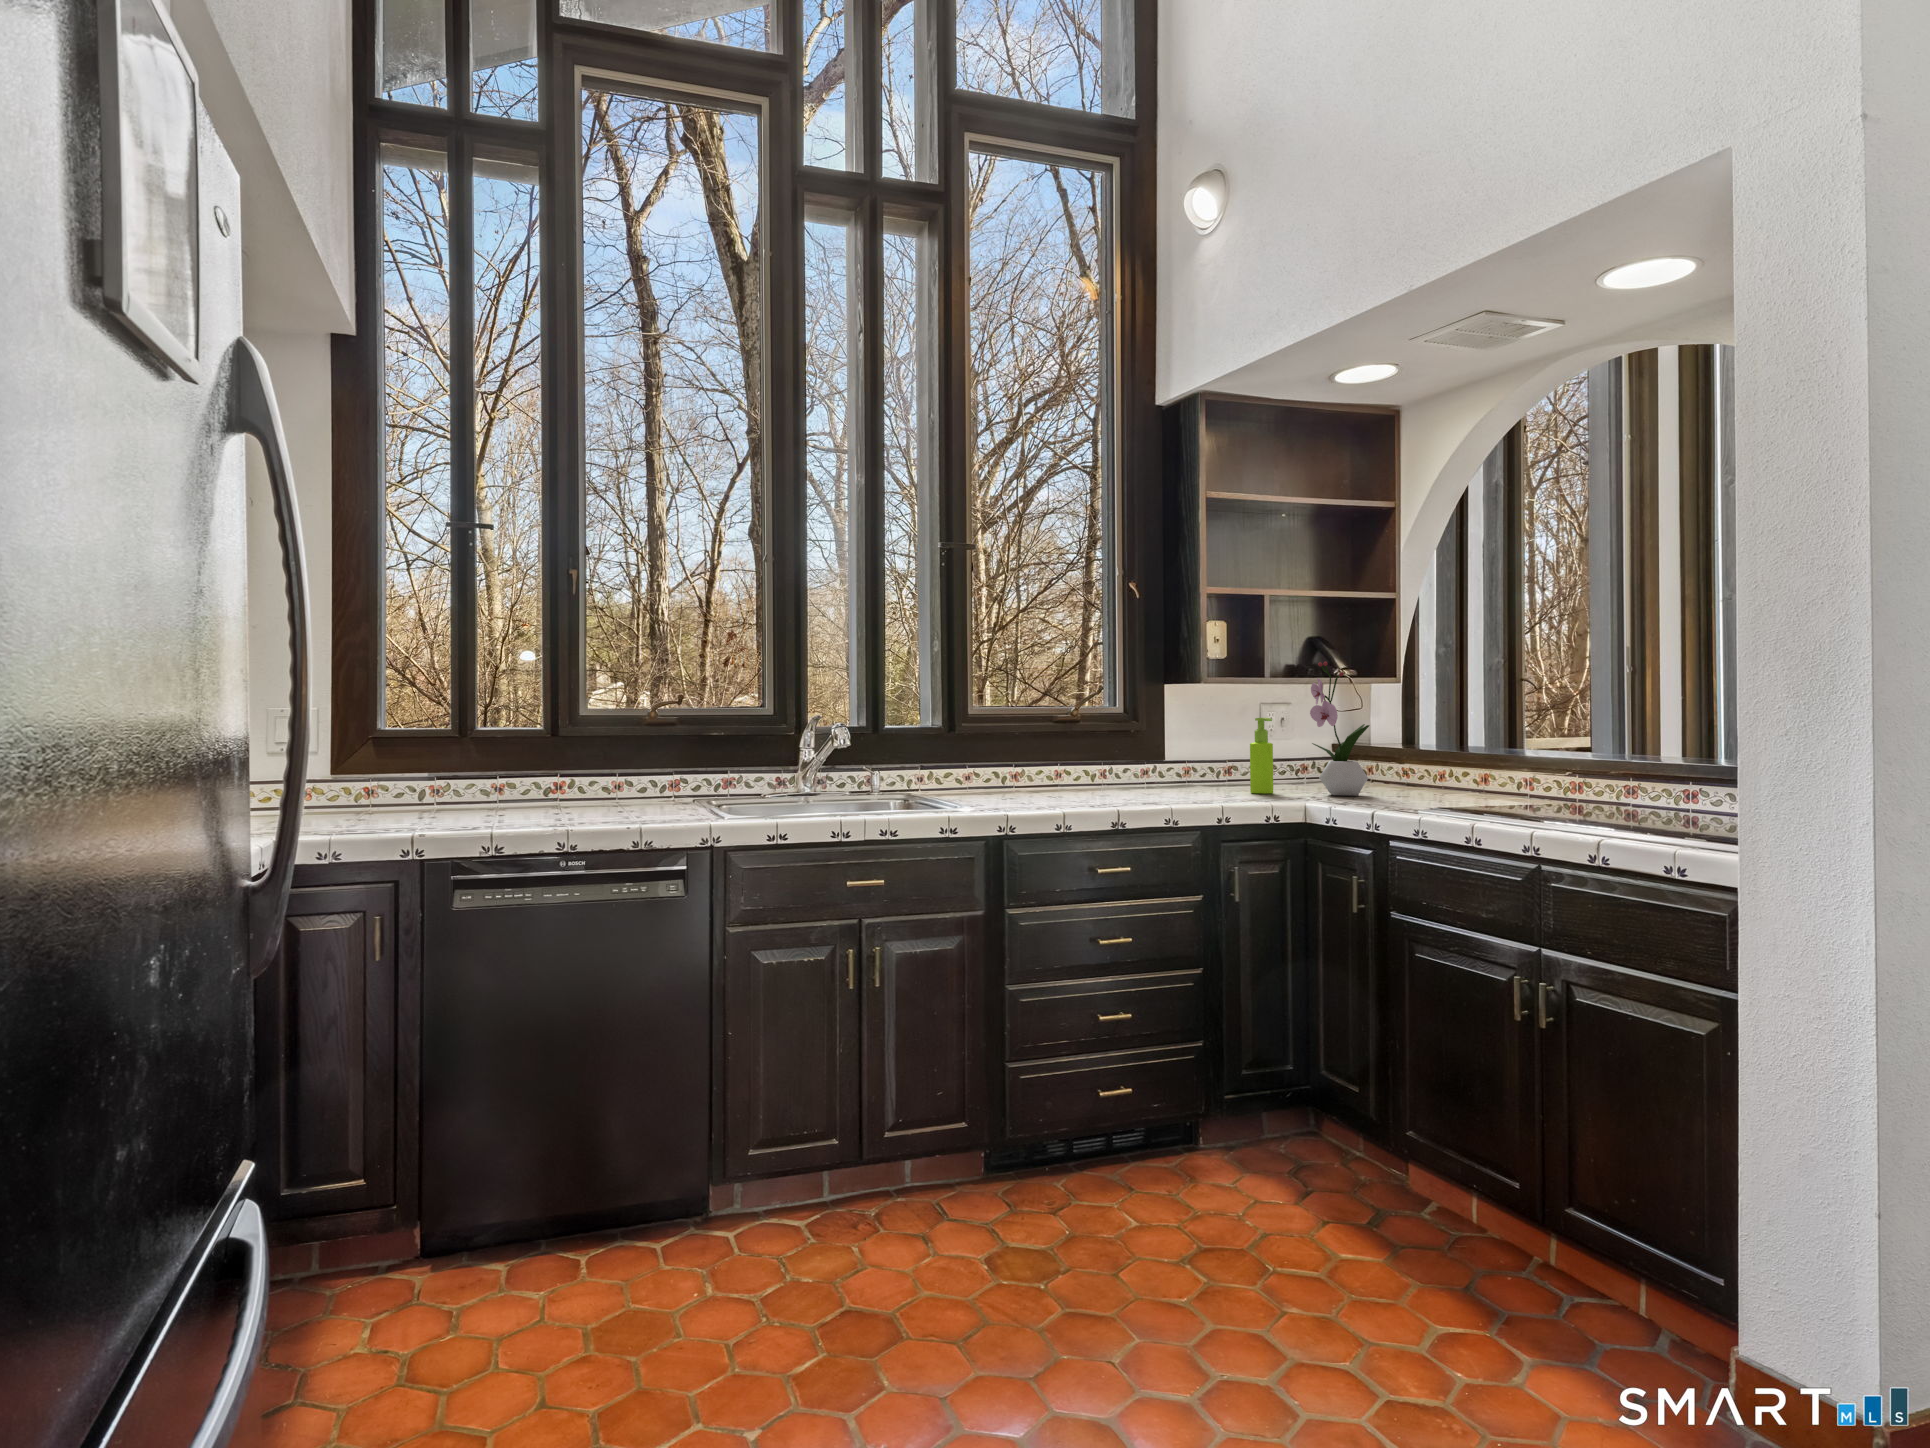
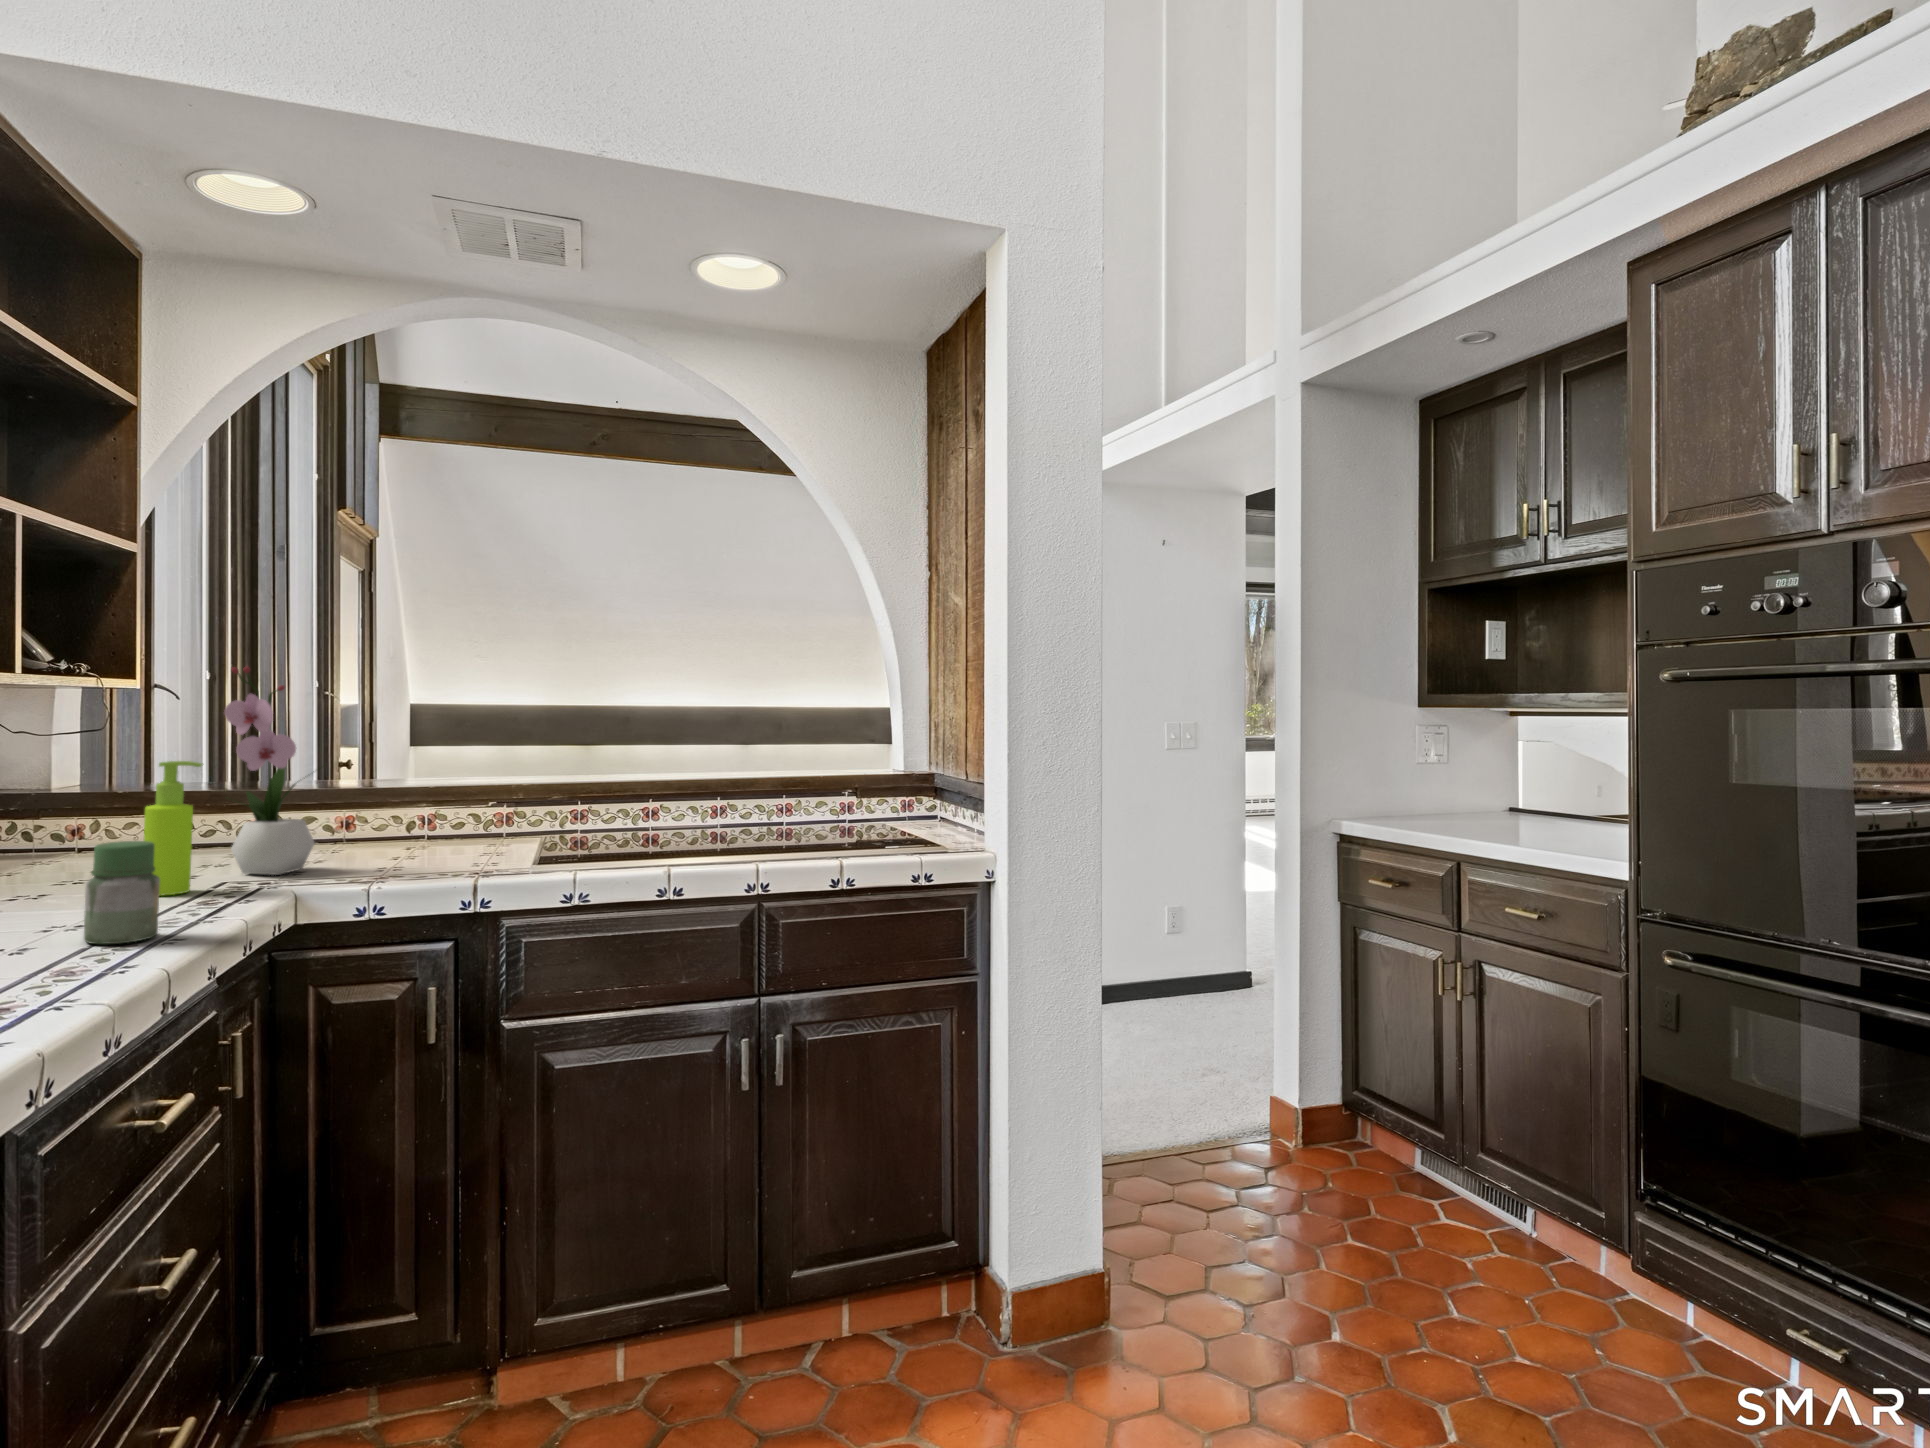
jar: none [1136,750,1165,797] -> present [84,841,160,944]

